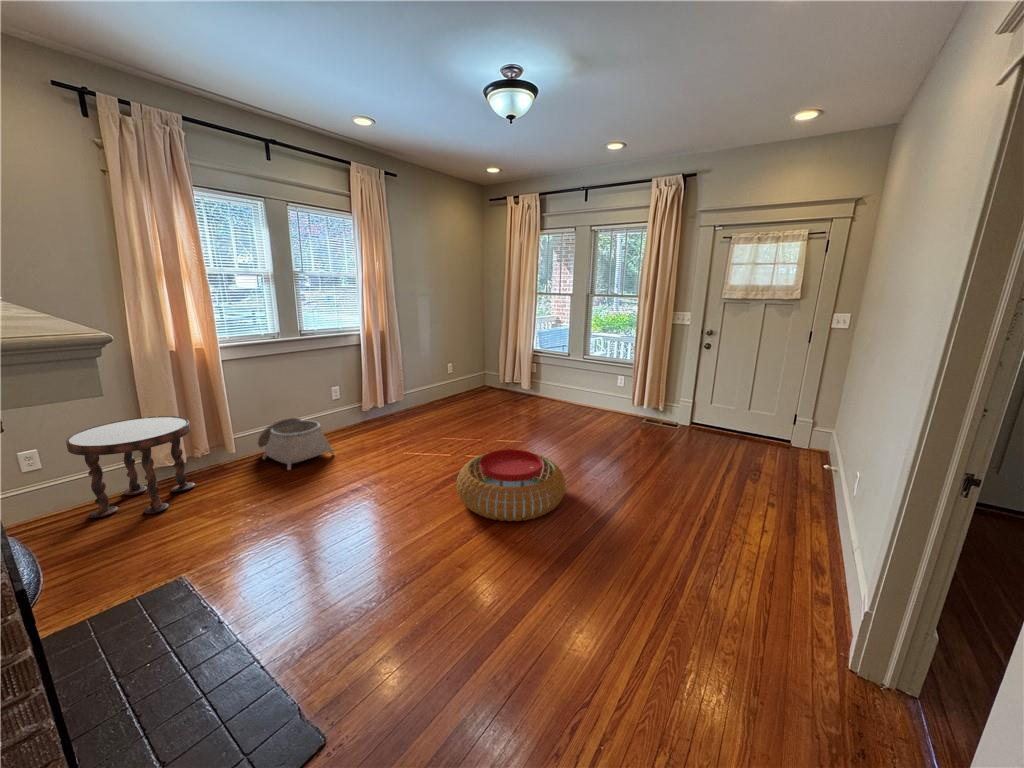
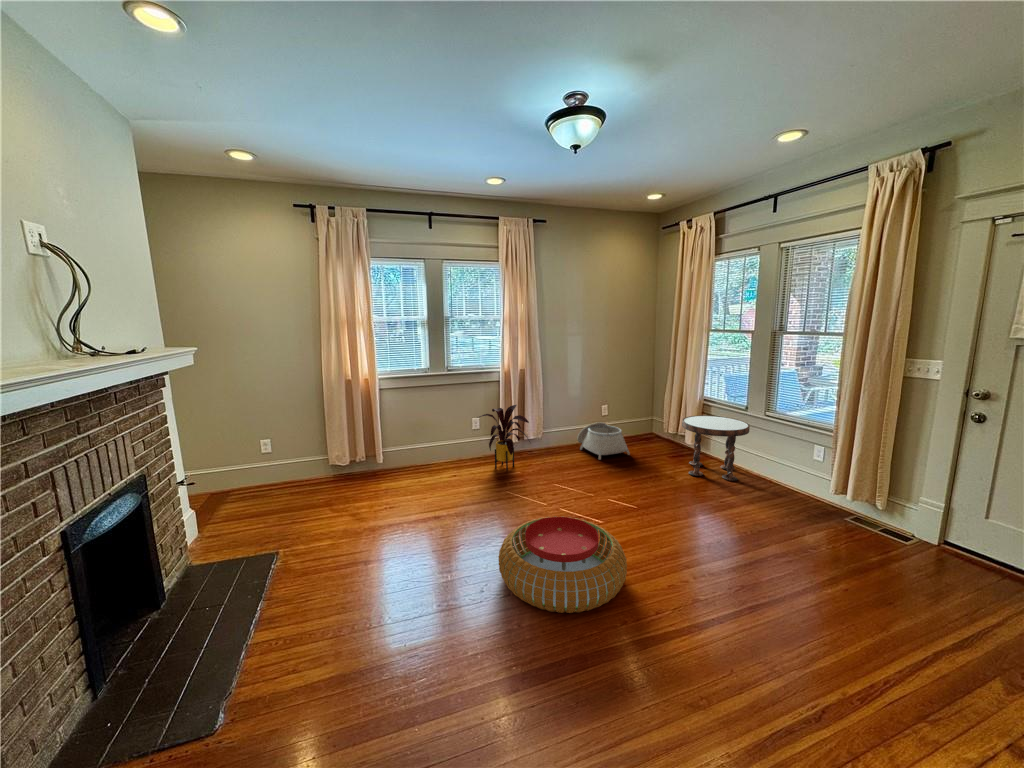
house plant: none [345,367,409,434] -> present [479,405,530,470]
side table: present [66,416,196,518] -> present [682,415,750,481]
basket: present [257,417,334,470] -> present [577,422,630,460]

